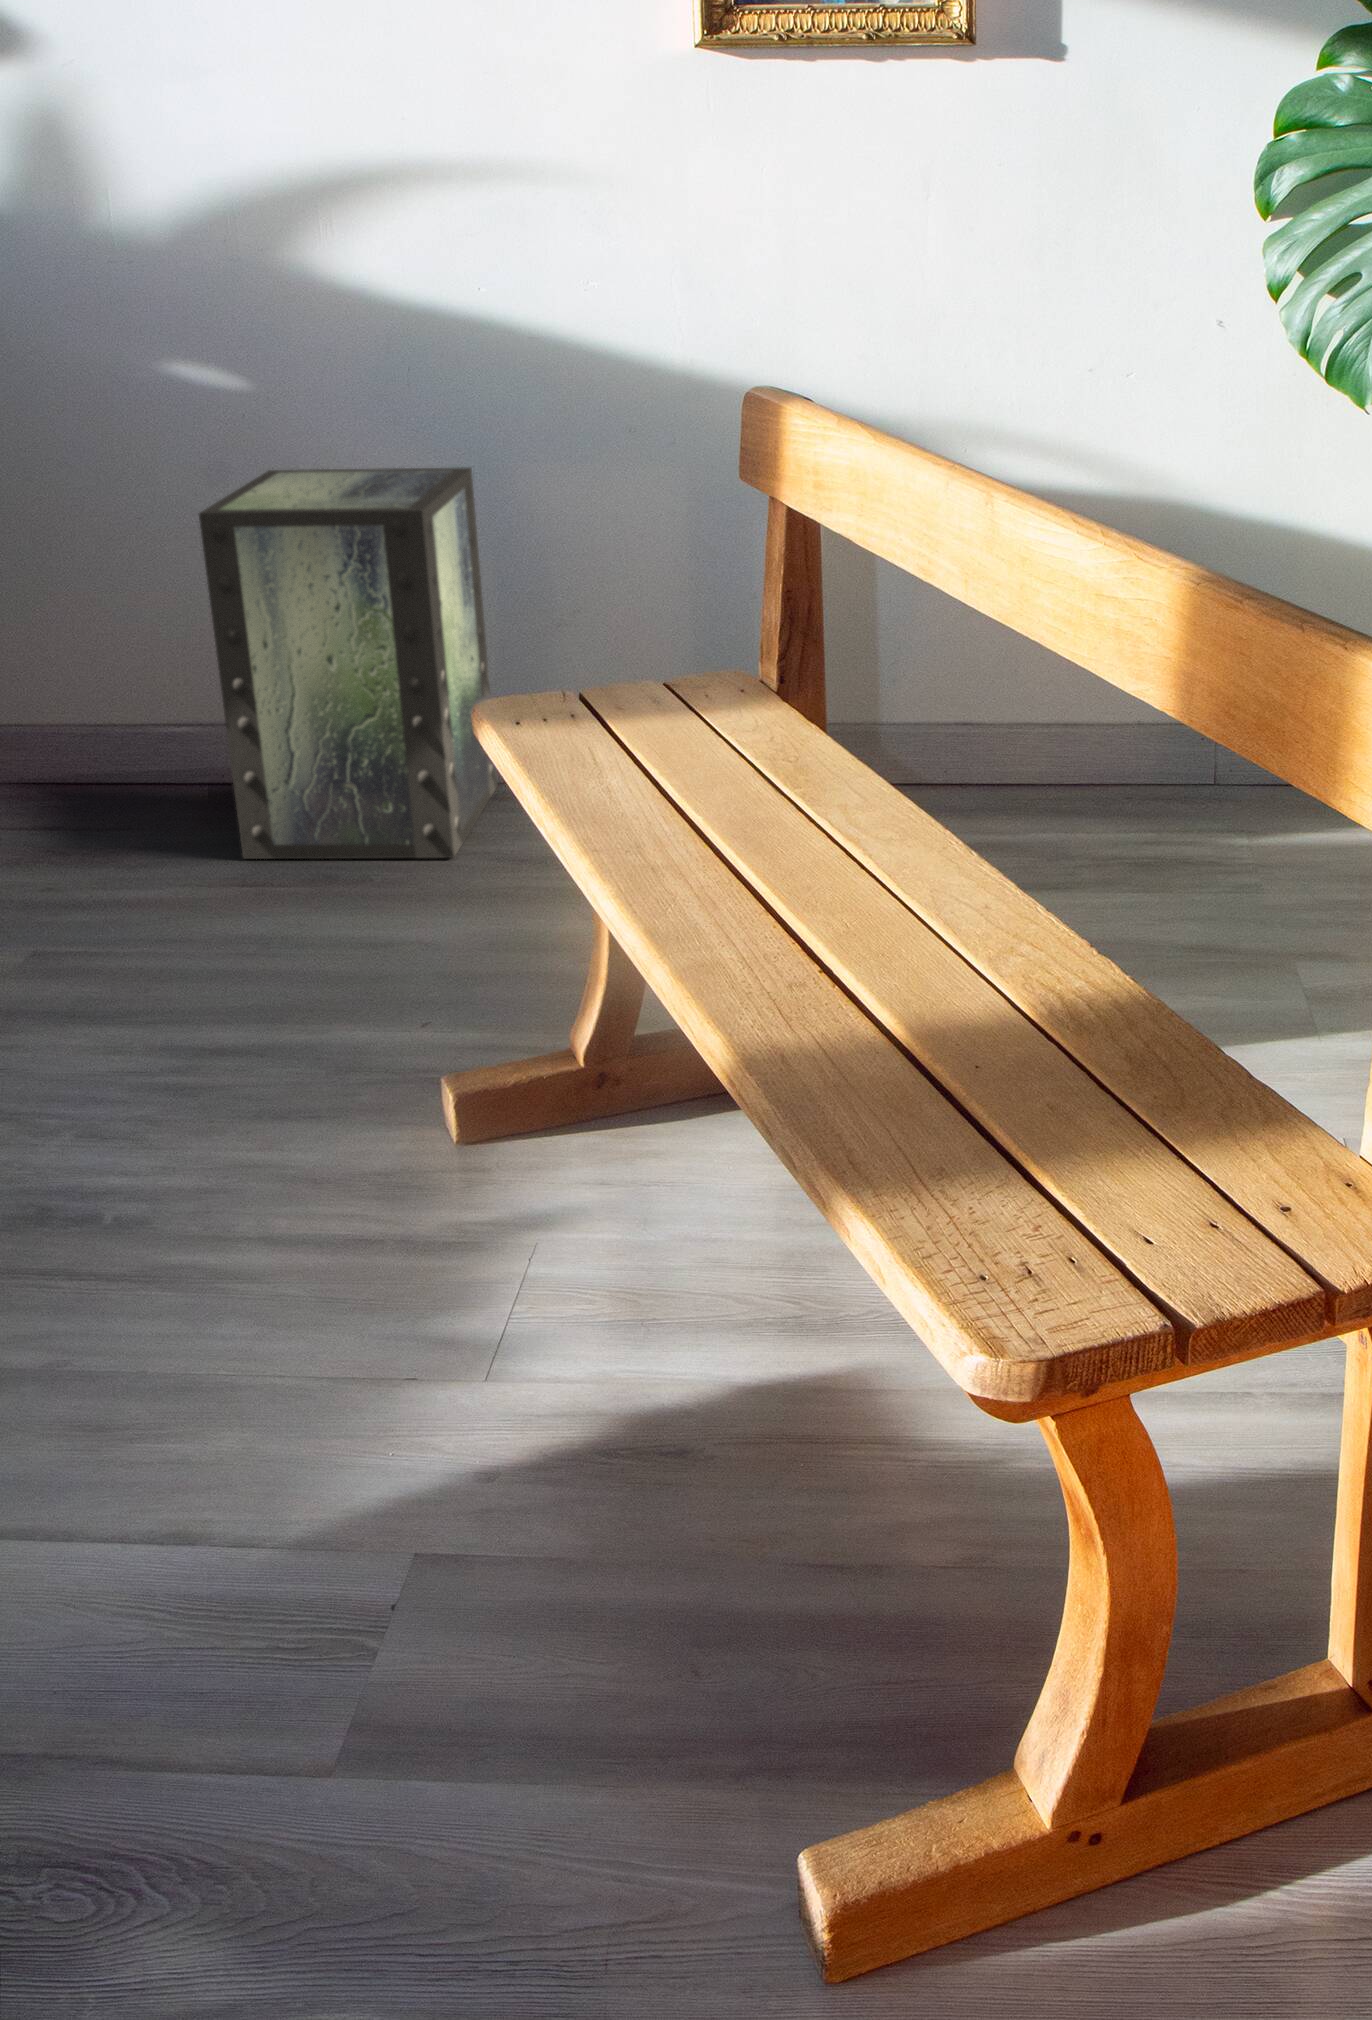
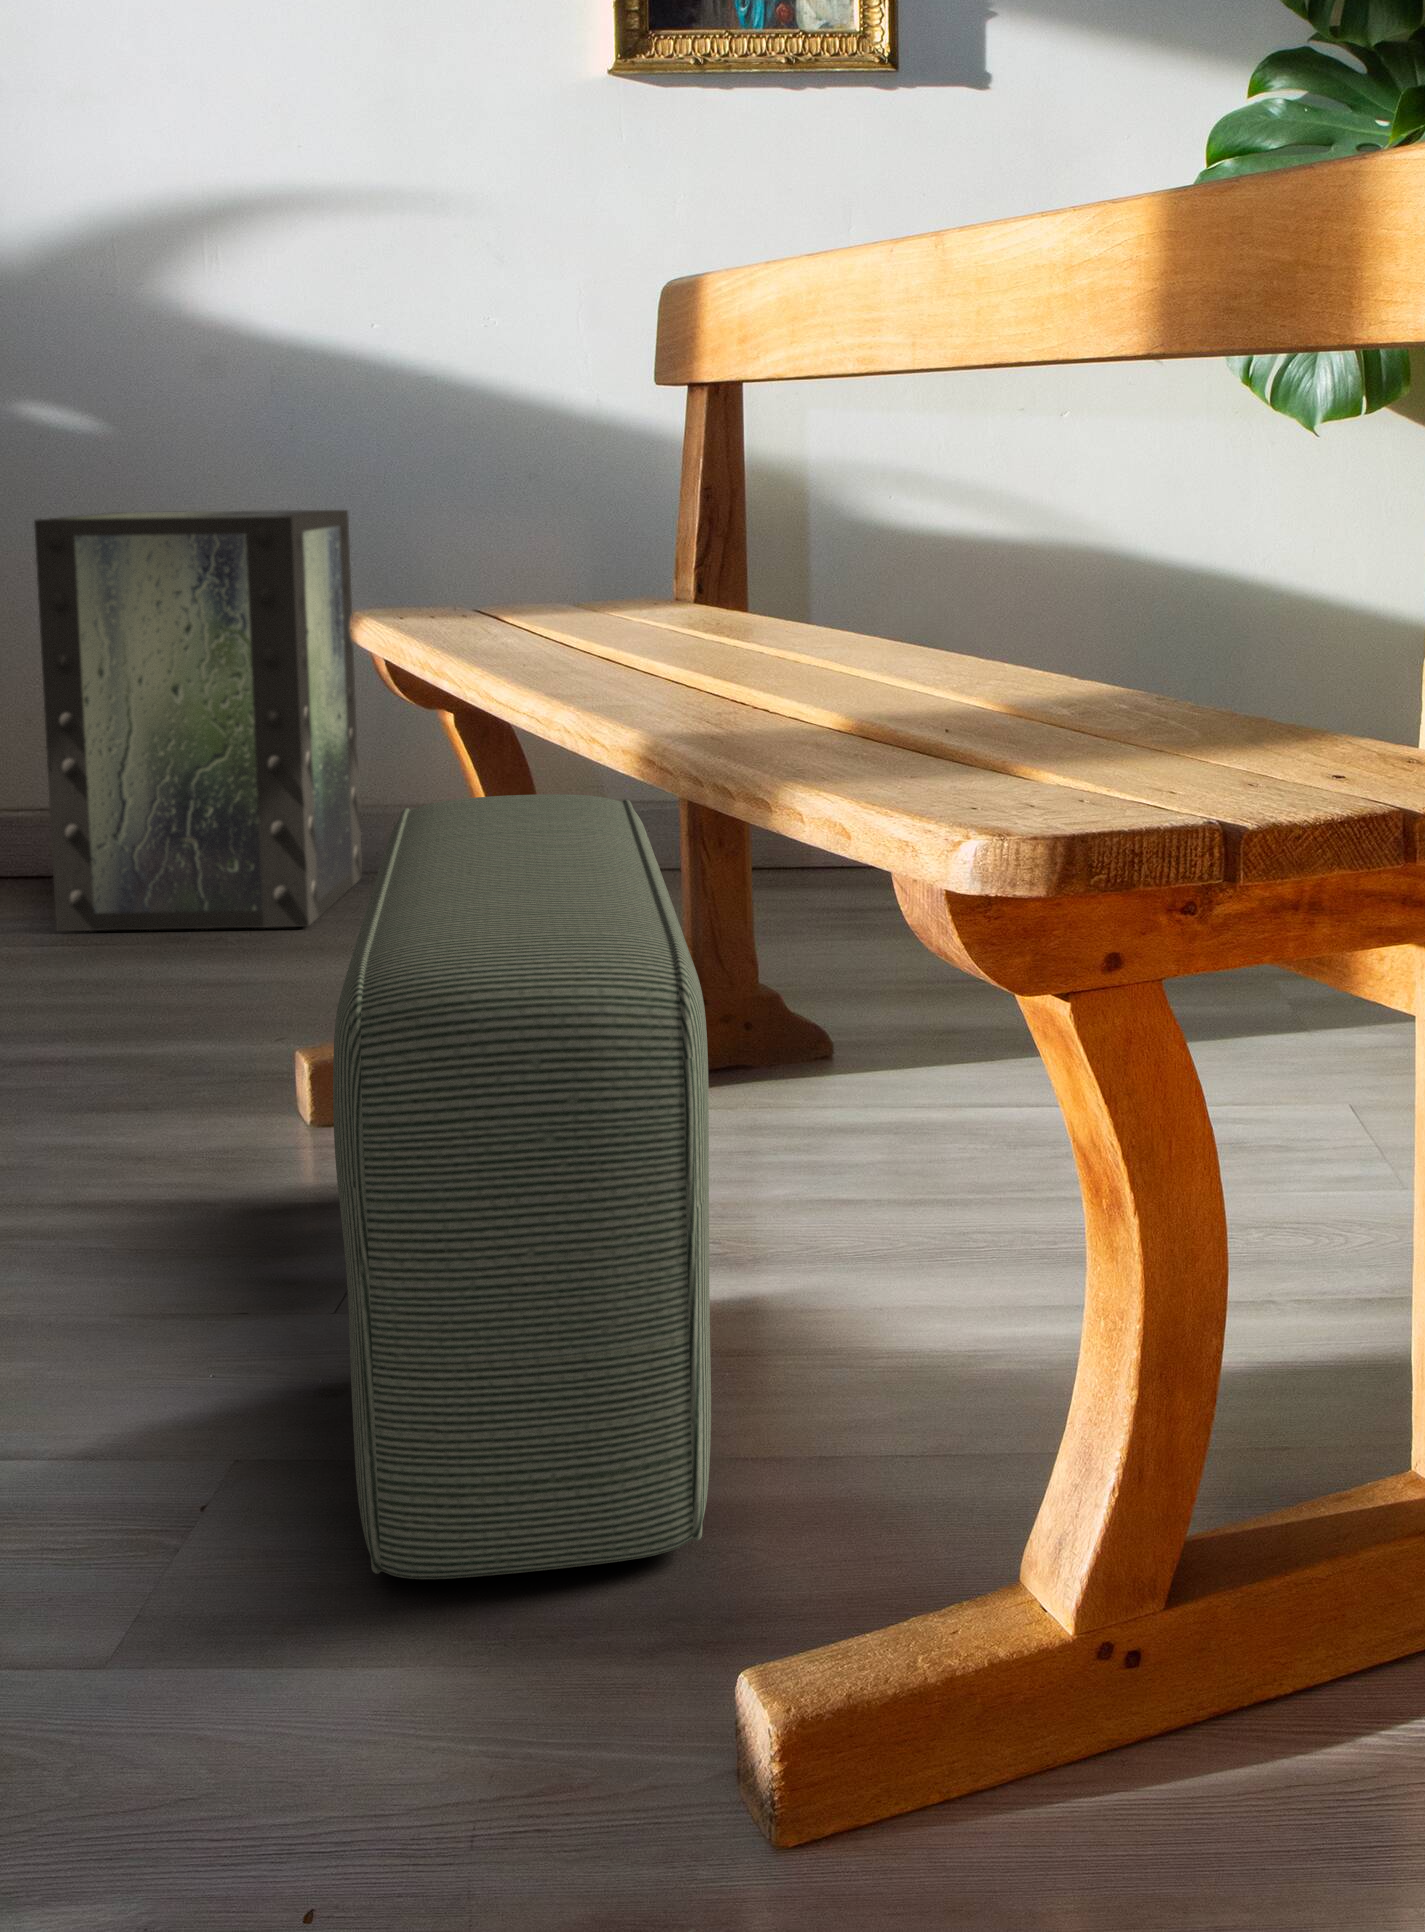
pouf: none [481,926,779,1701] -> present [333,794,711,1579]

